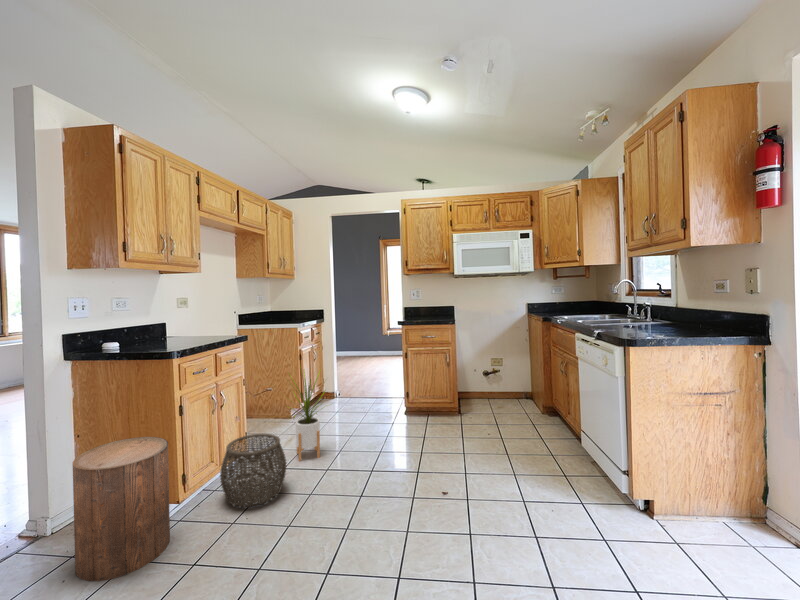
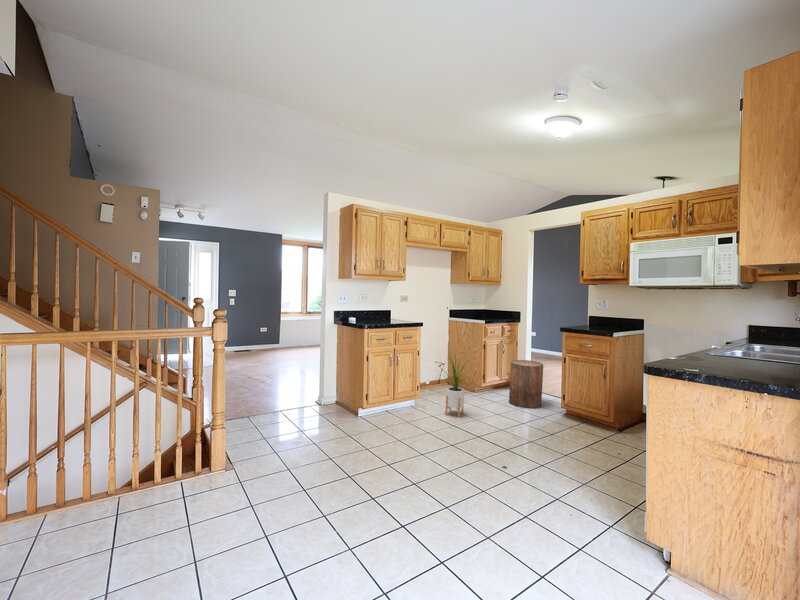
woven basket: present [220,433,286,507] -> none [385,384,424,425]
stool: present [73,437,170,581] -> present [509,360,543,409]

